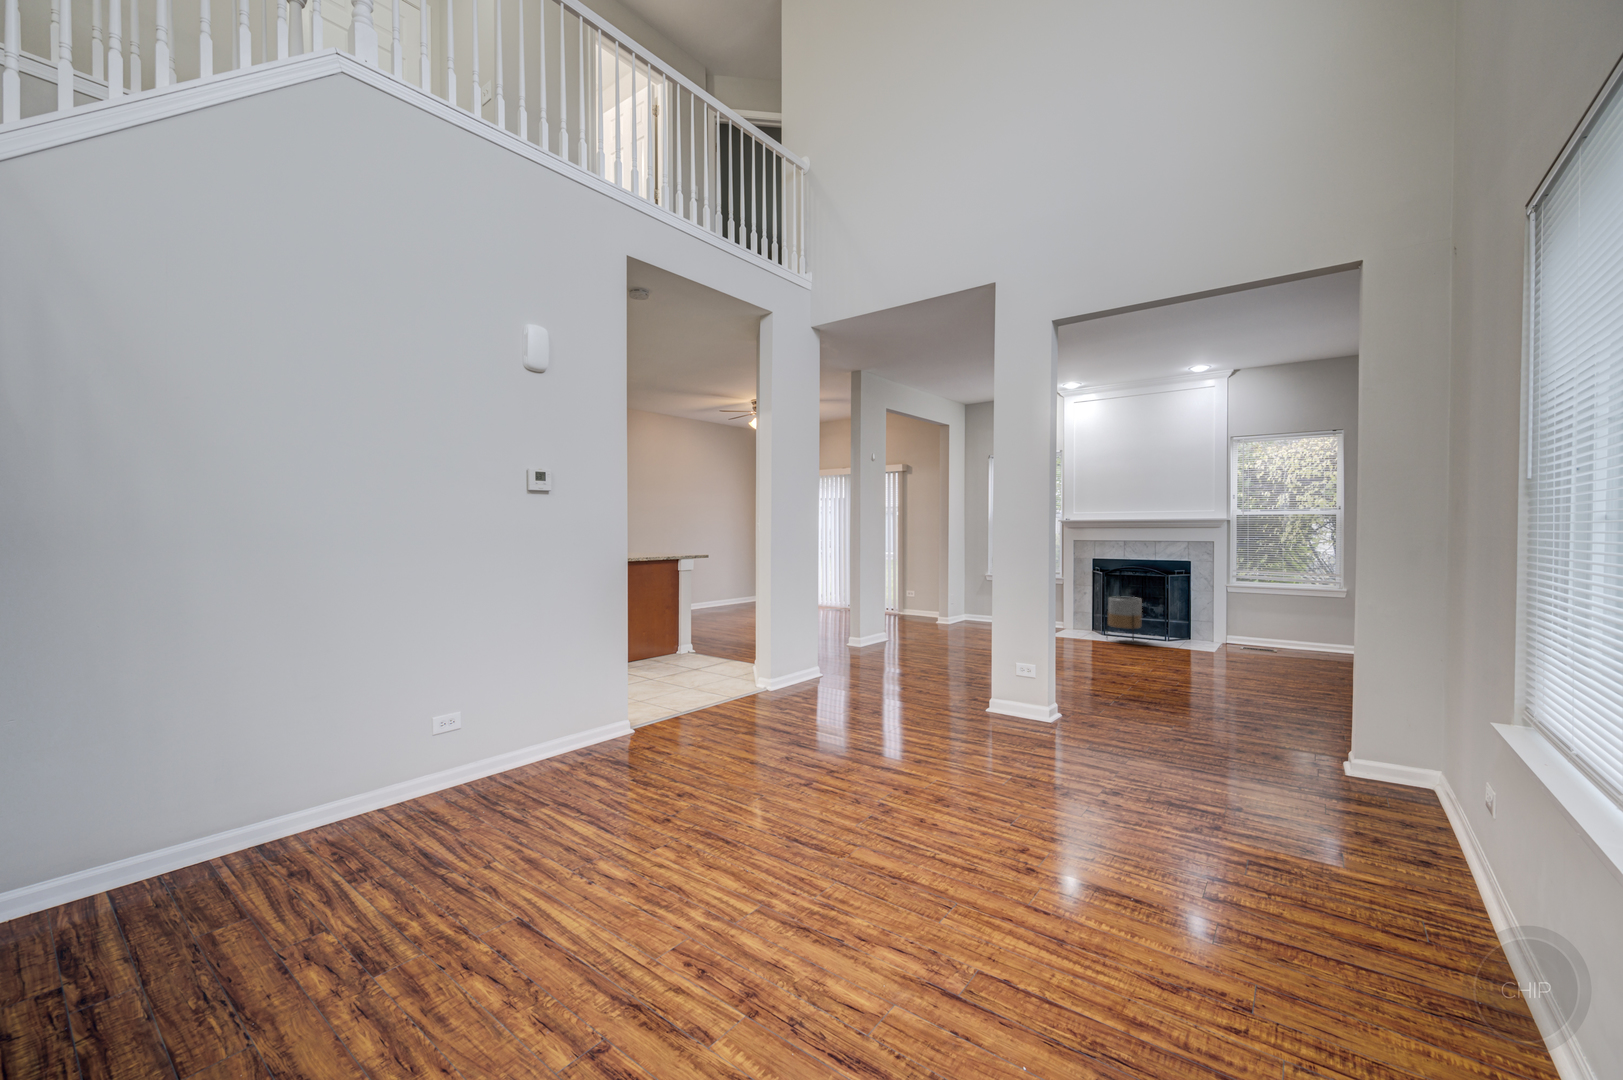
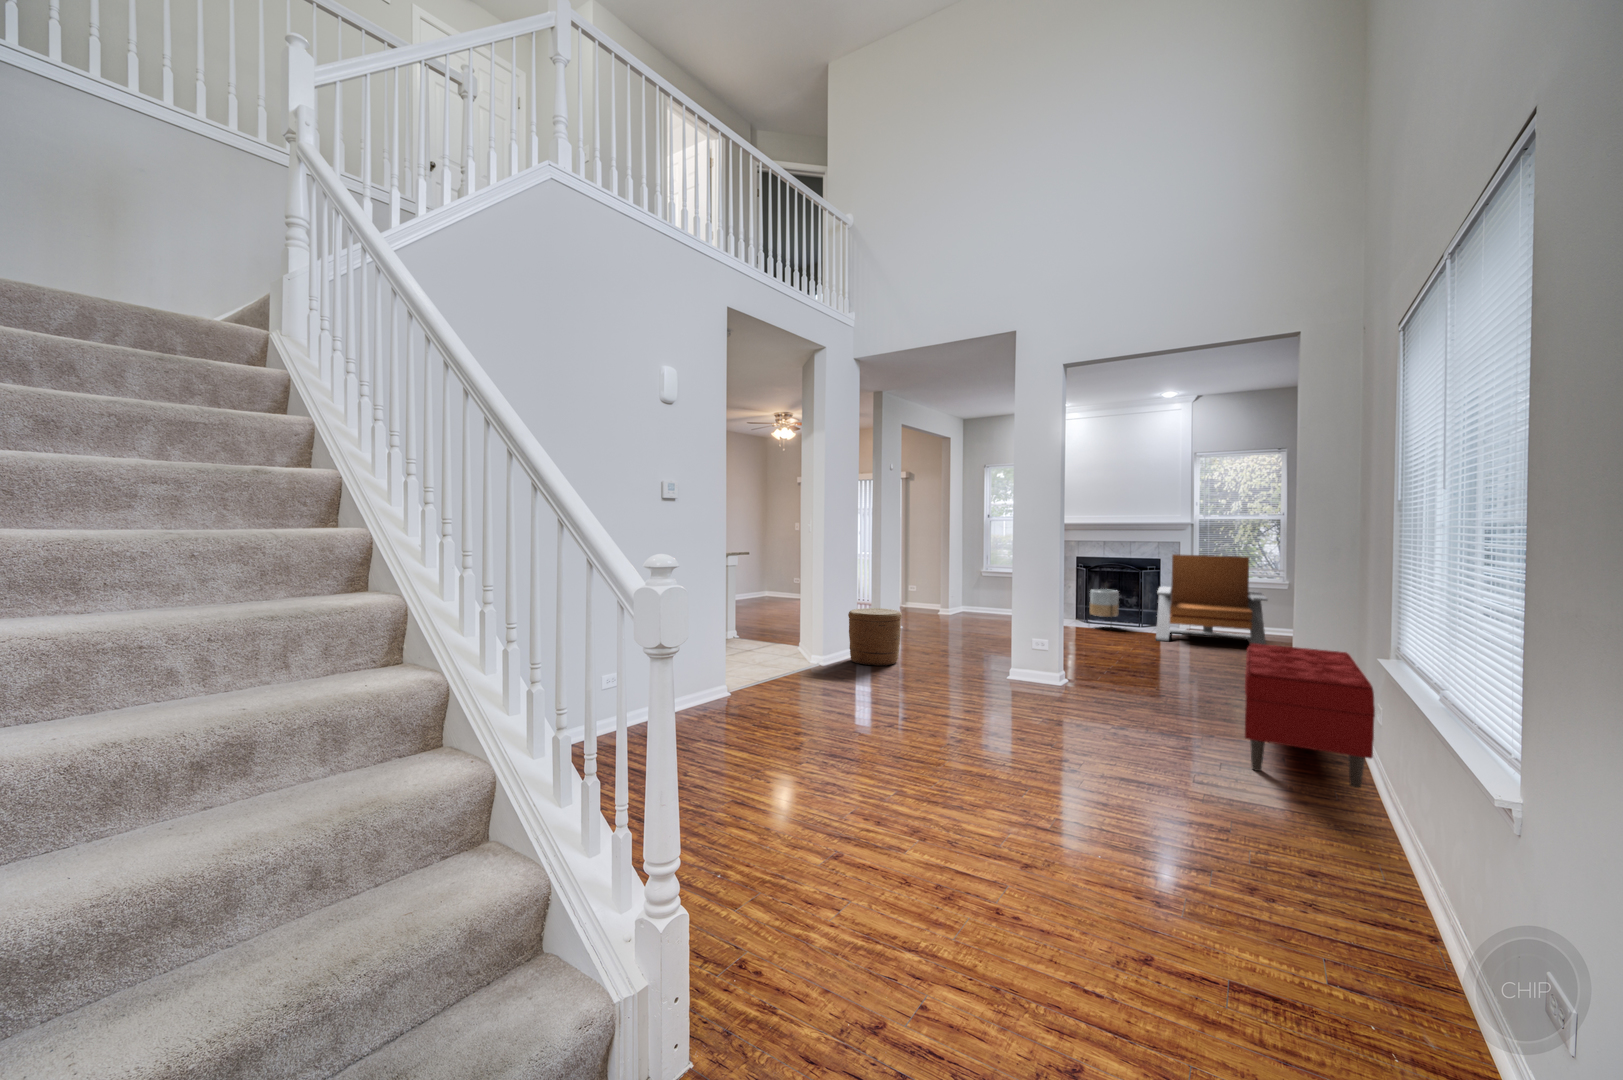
lounge chair: none [1184,556,1321,671] -> present [1156,554,1268,645]
woven basket: none [805,622,869,692] -> present [848,608,902,666]
bench: none [1284,678,1485,910] -> present [1245,643,1375,788]

